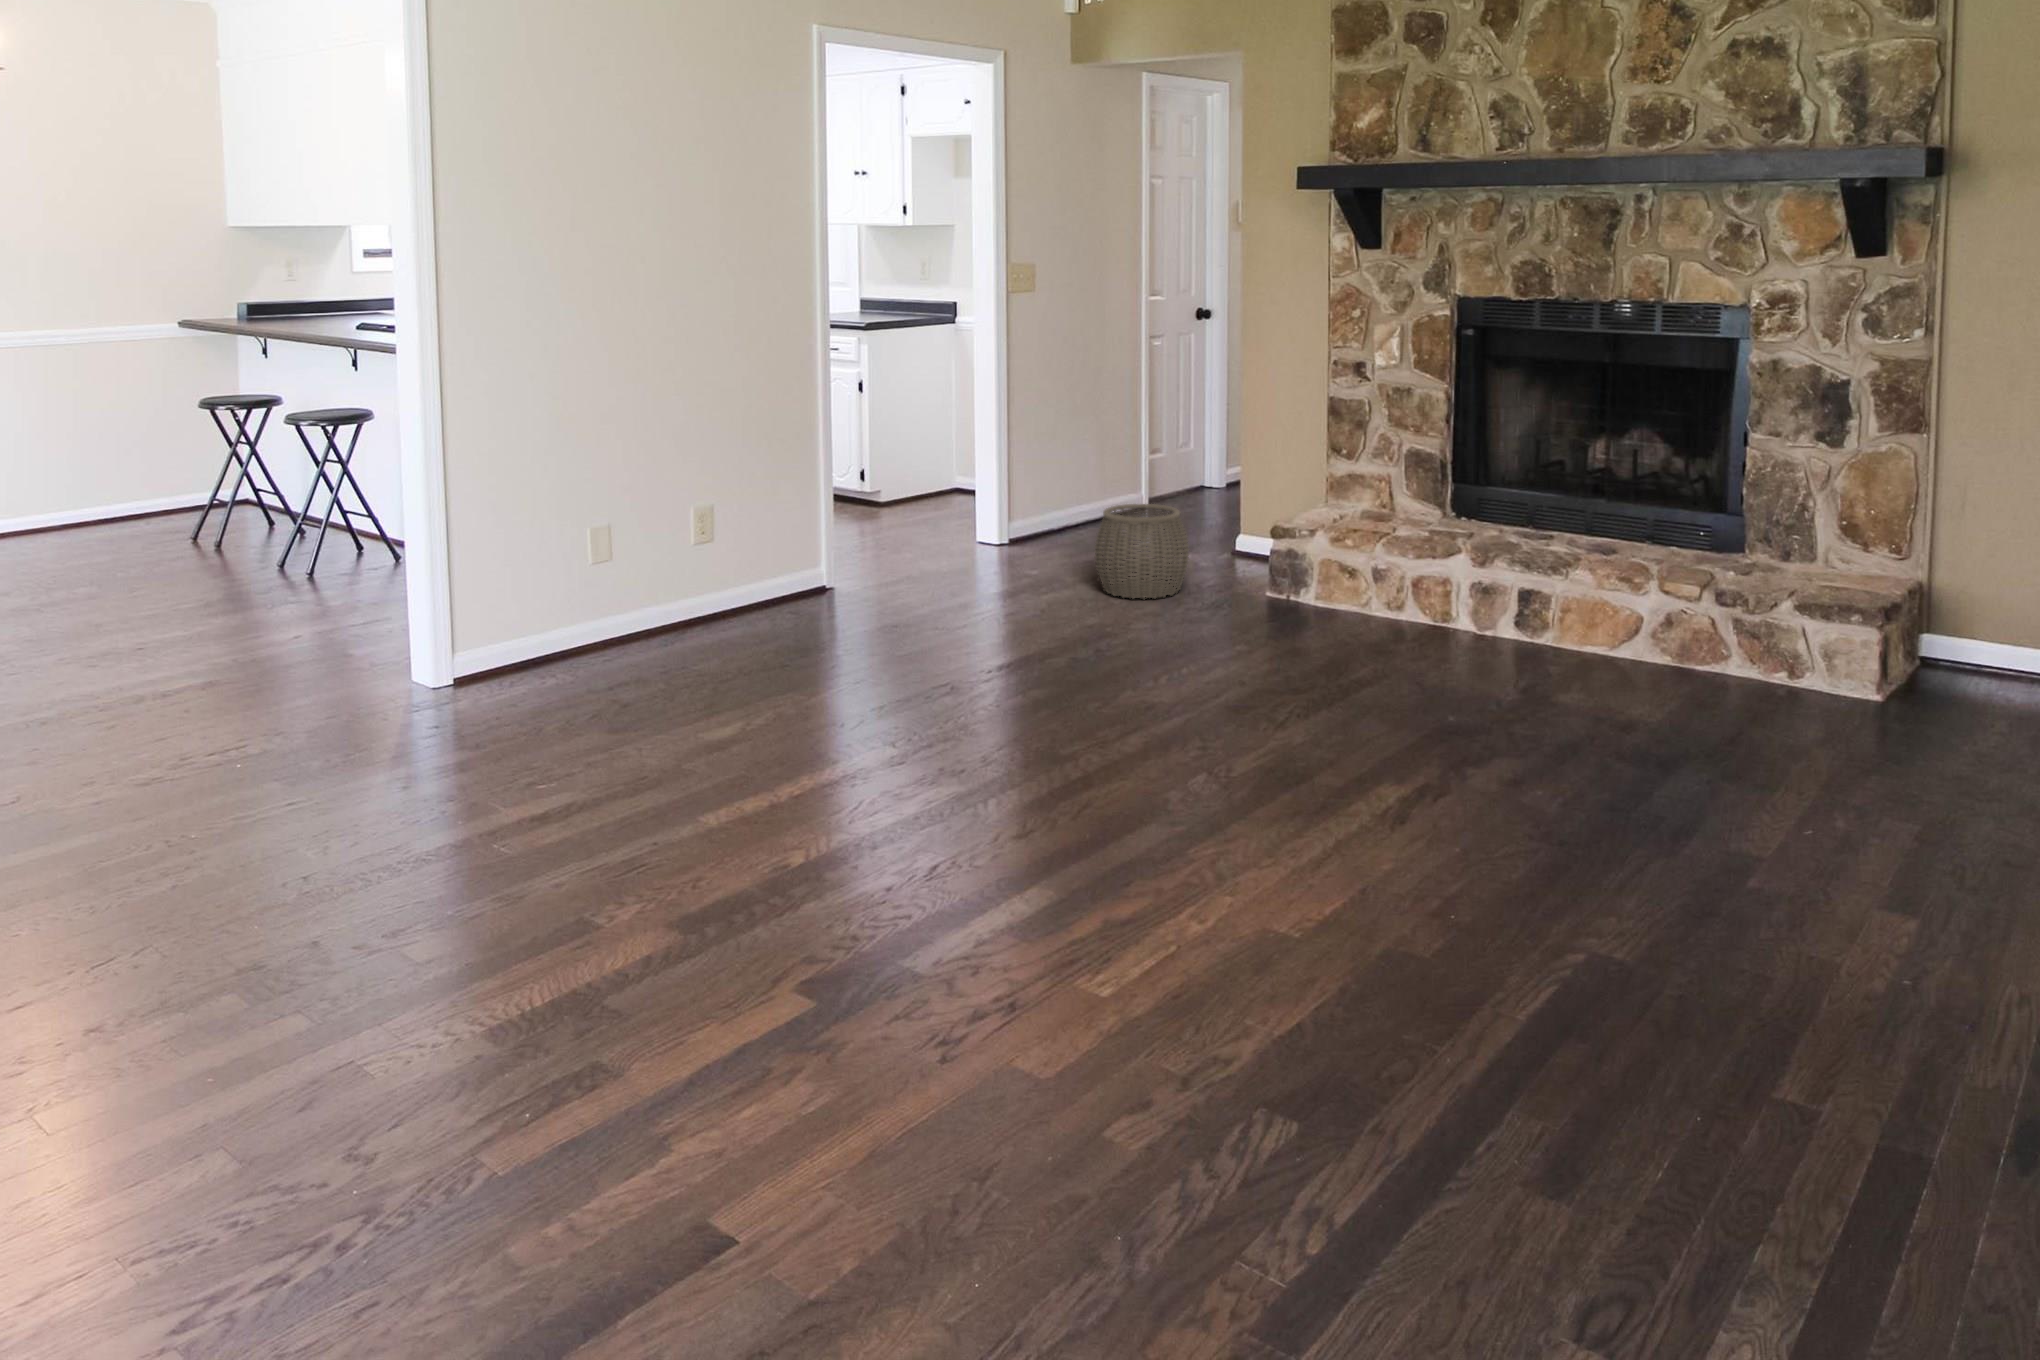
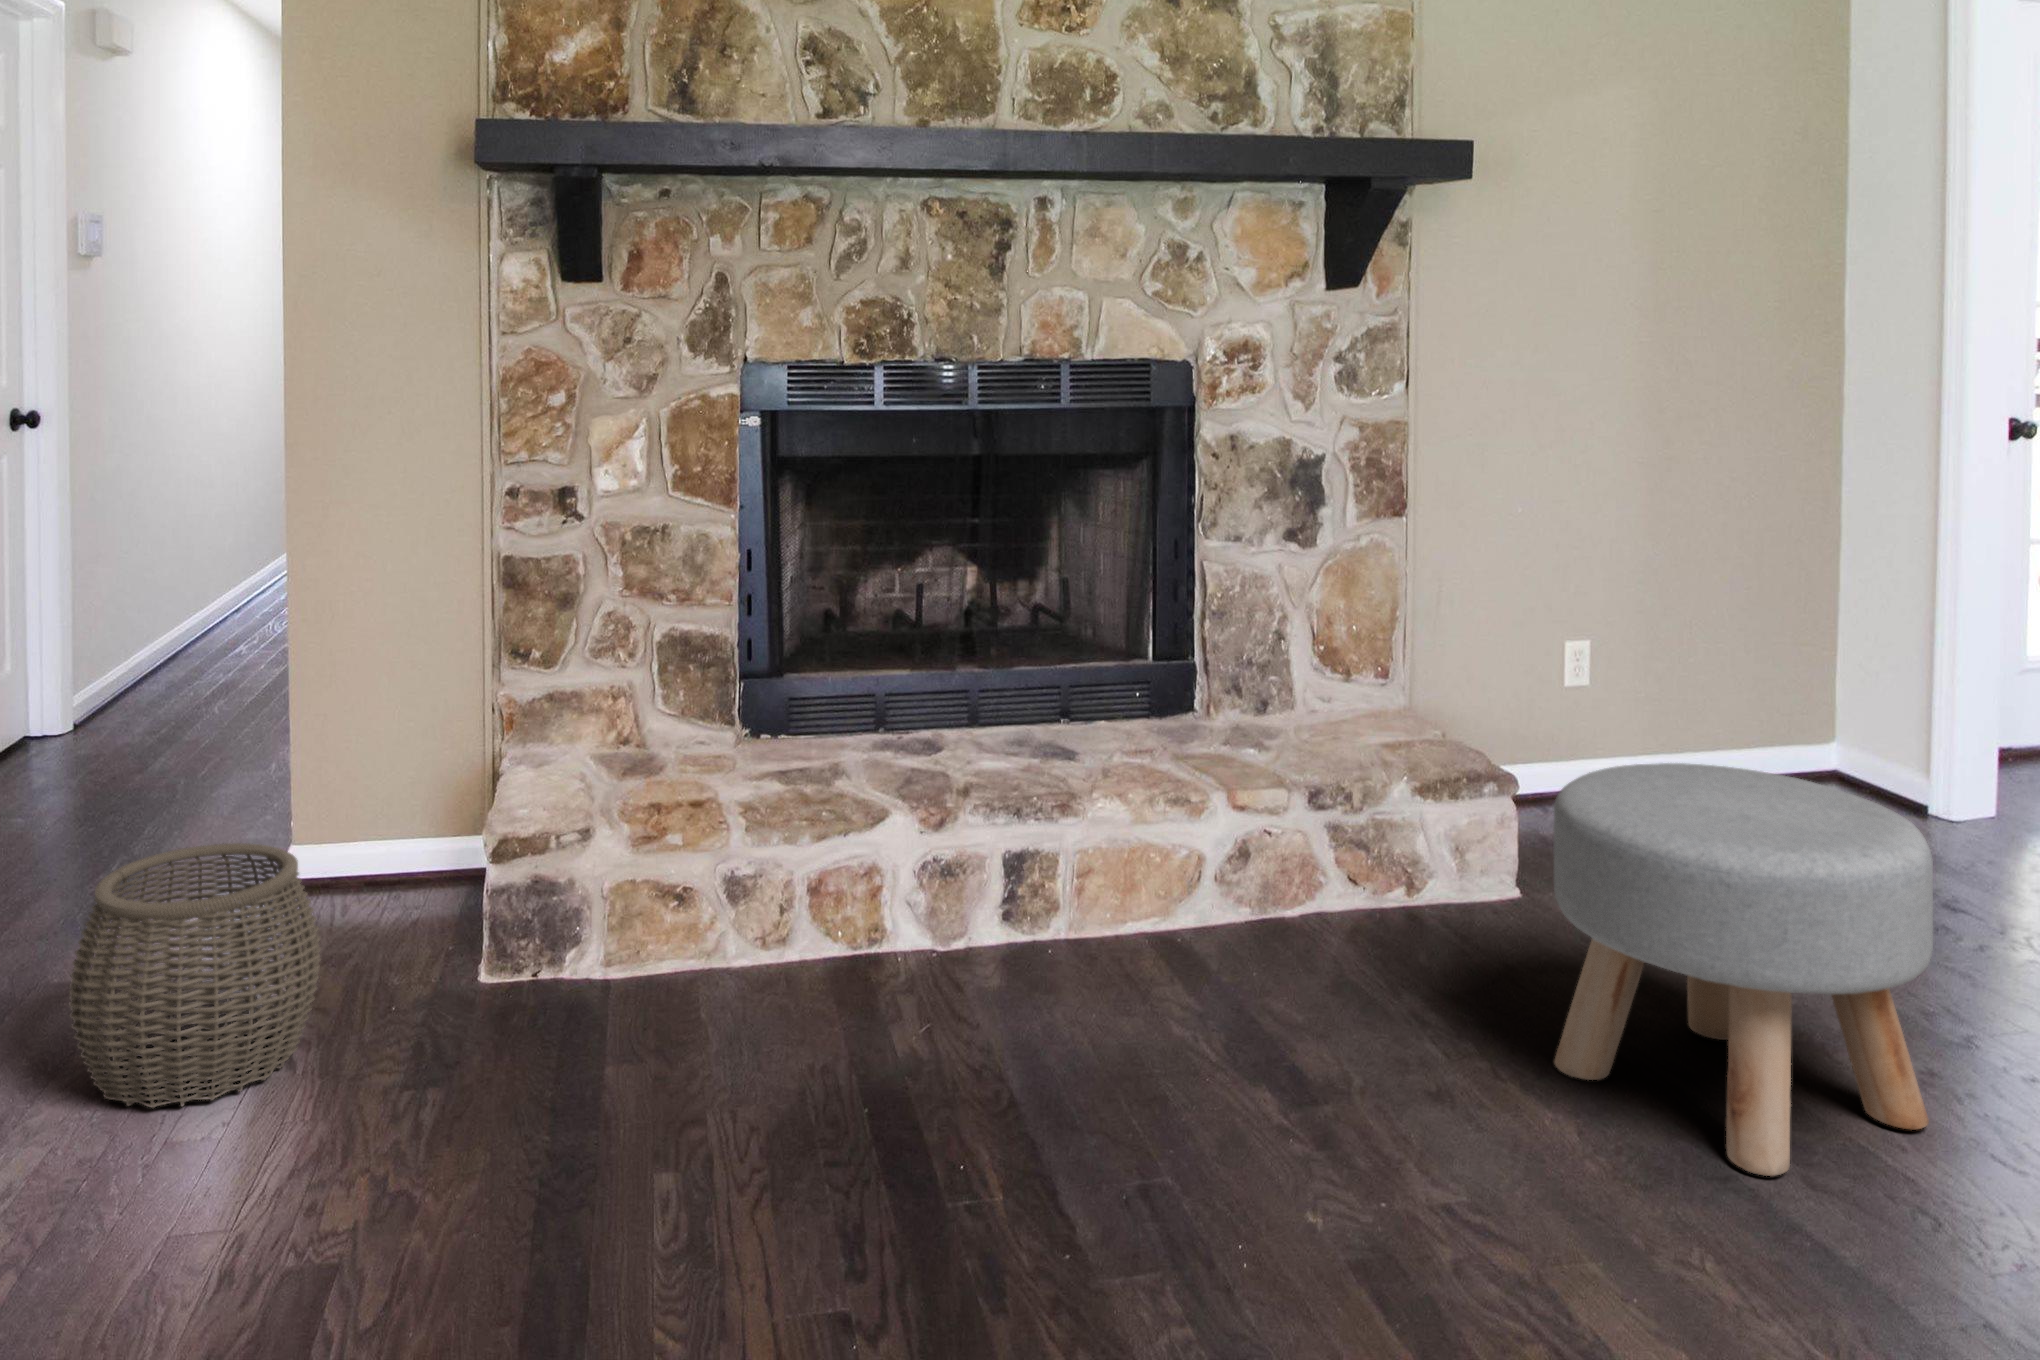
ottoman: none [1675,579,1902,809] -> present [1554,763,1933,1176]

